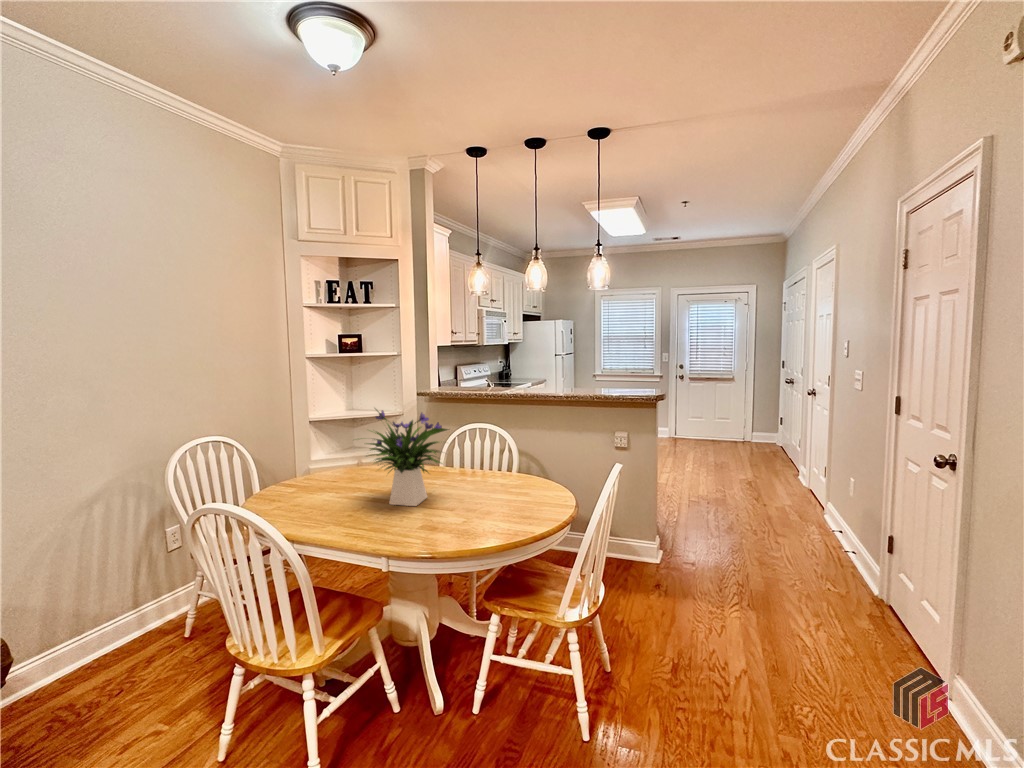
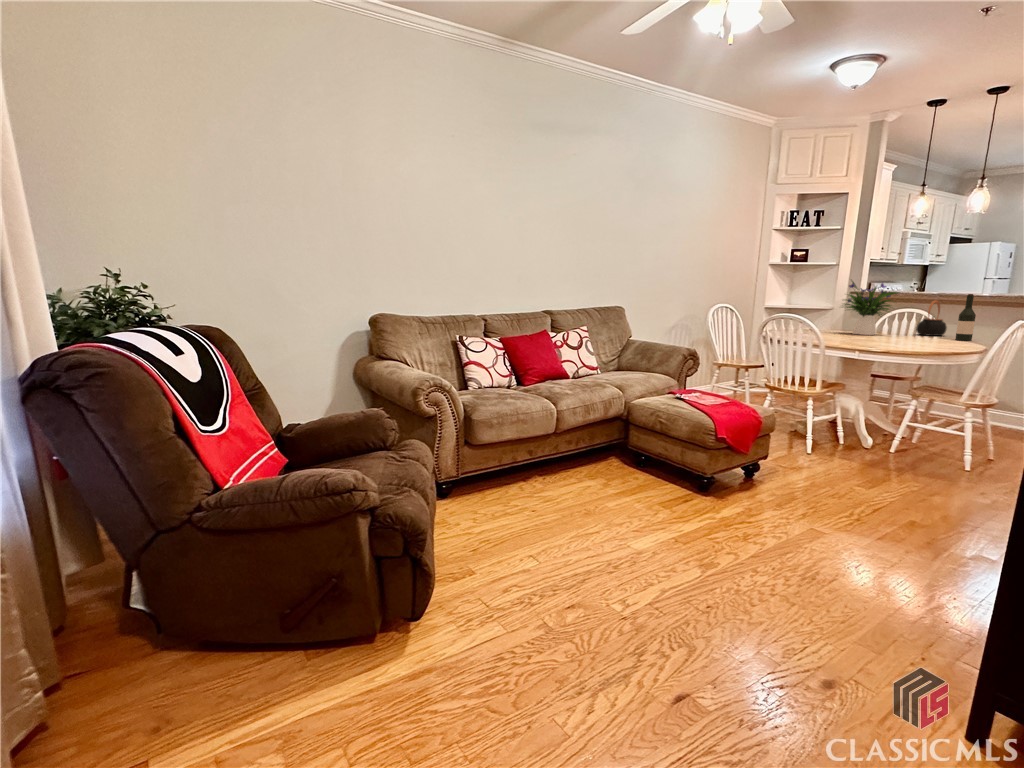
teapot: none [484,430,521,488] -> present [916,301,947,336]
wine bottle: none [532,433,553,511] -> present [955,294,976,341]

